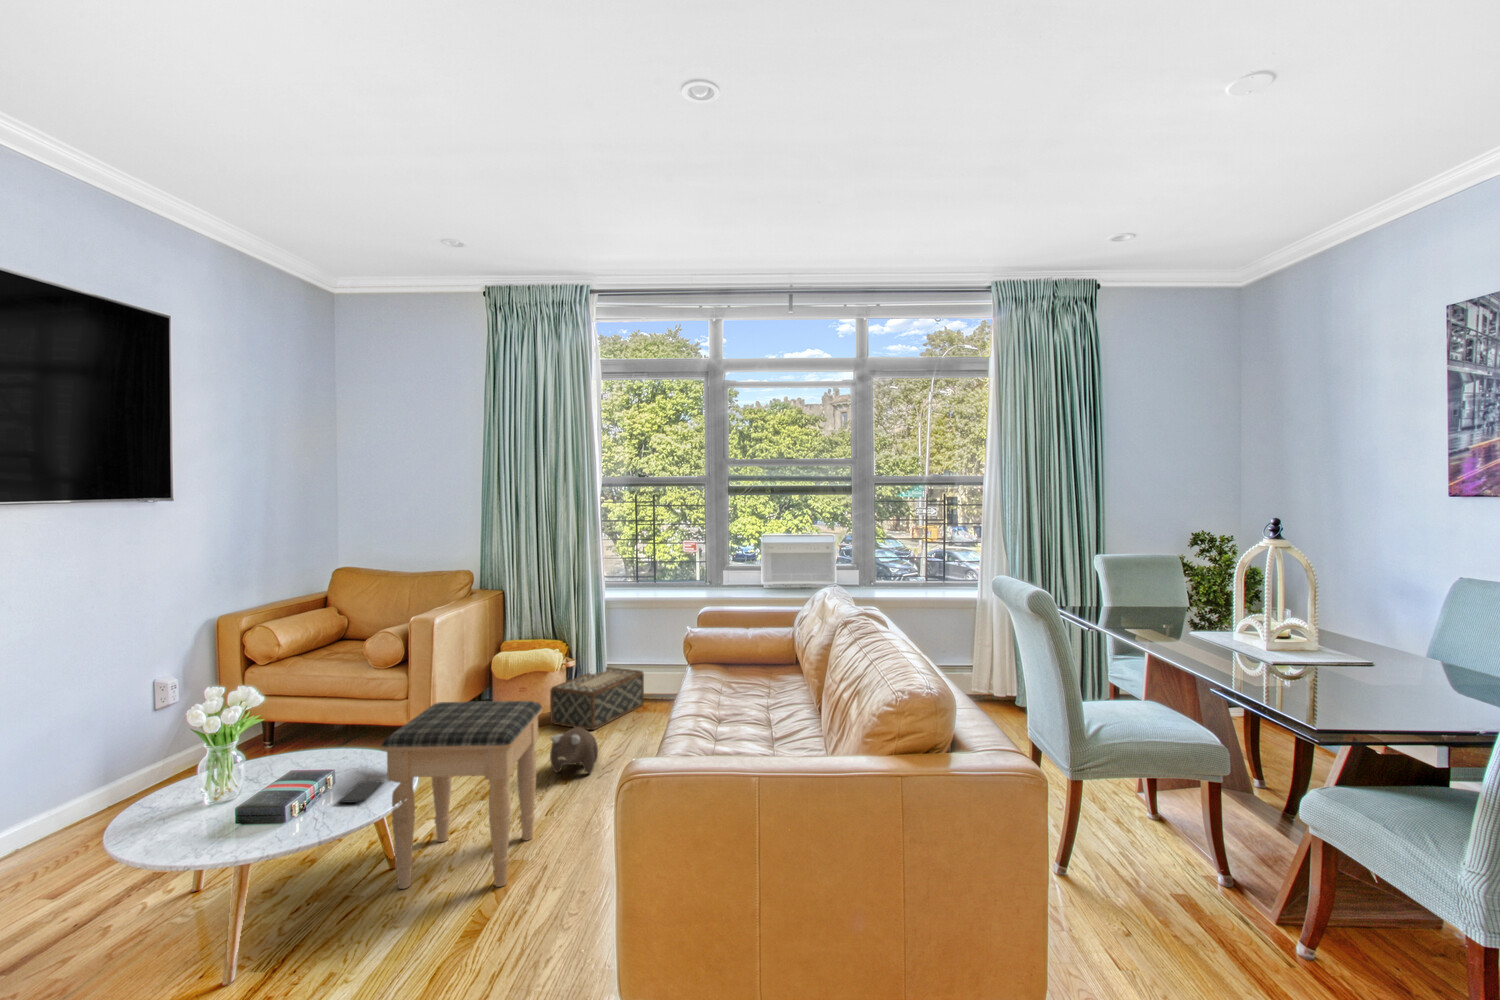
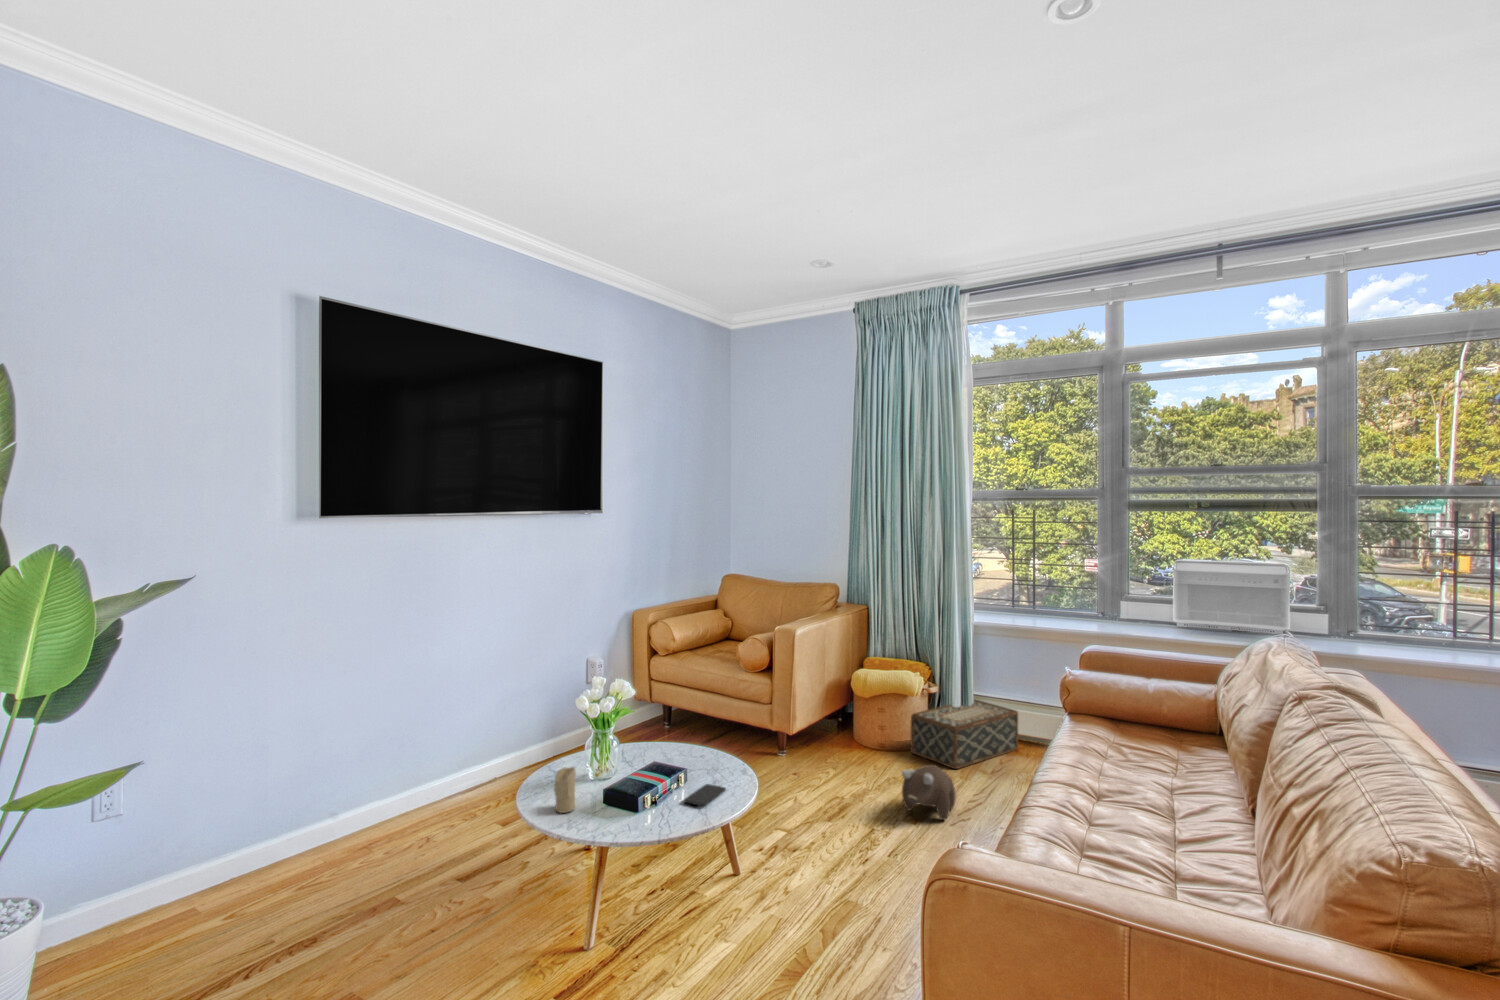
footstool: present [381,701,542,889] -> none [725,717,885,929]
candle: none [170,792,199,846] -> present [554,767,576,813]

